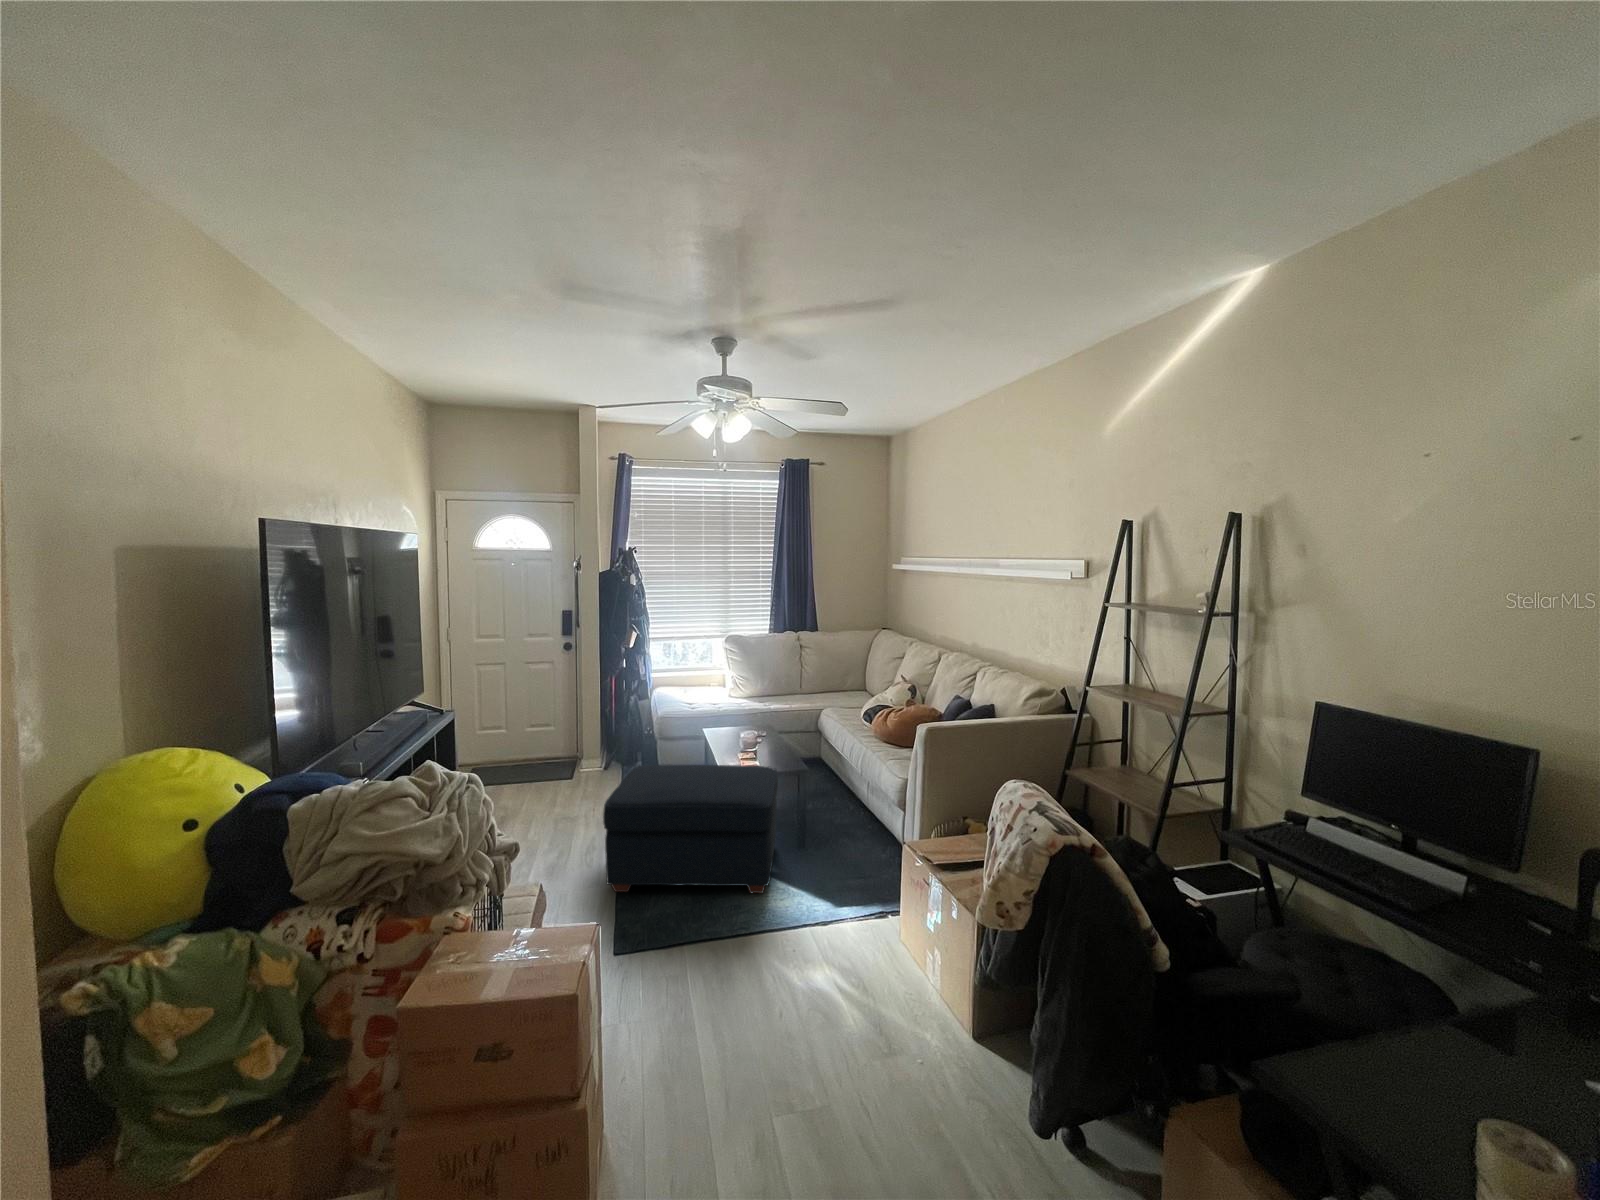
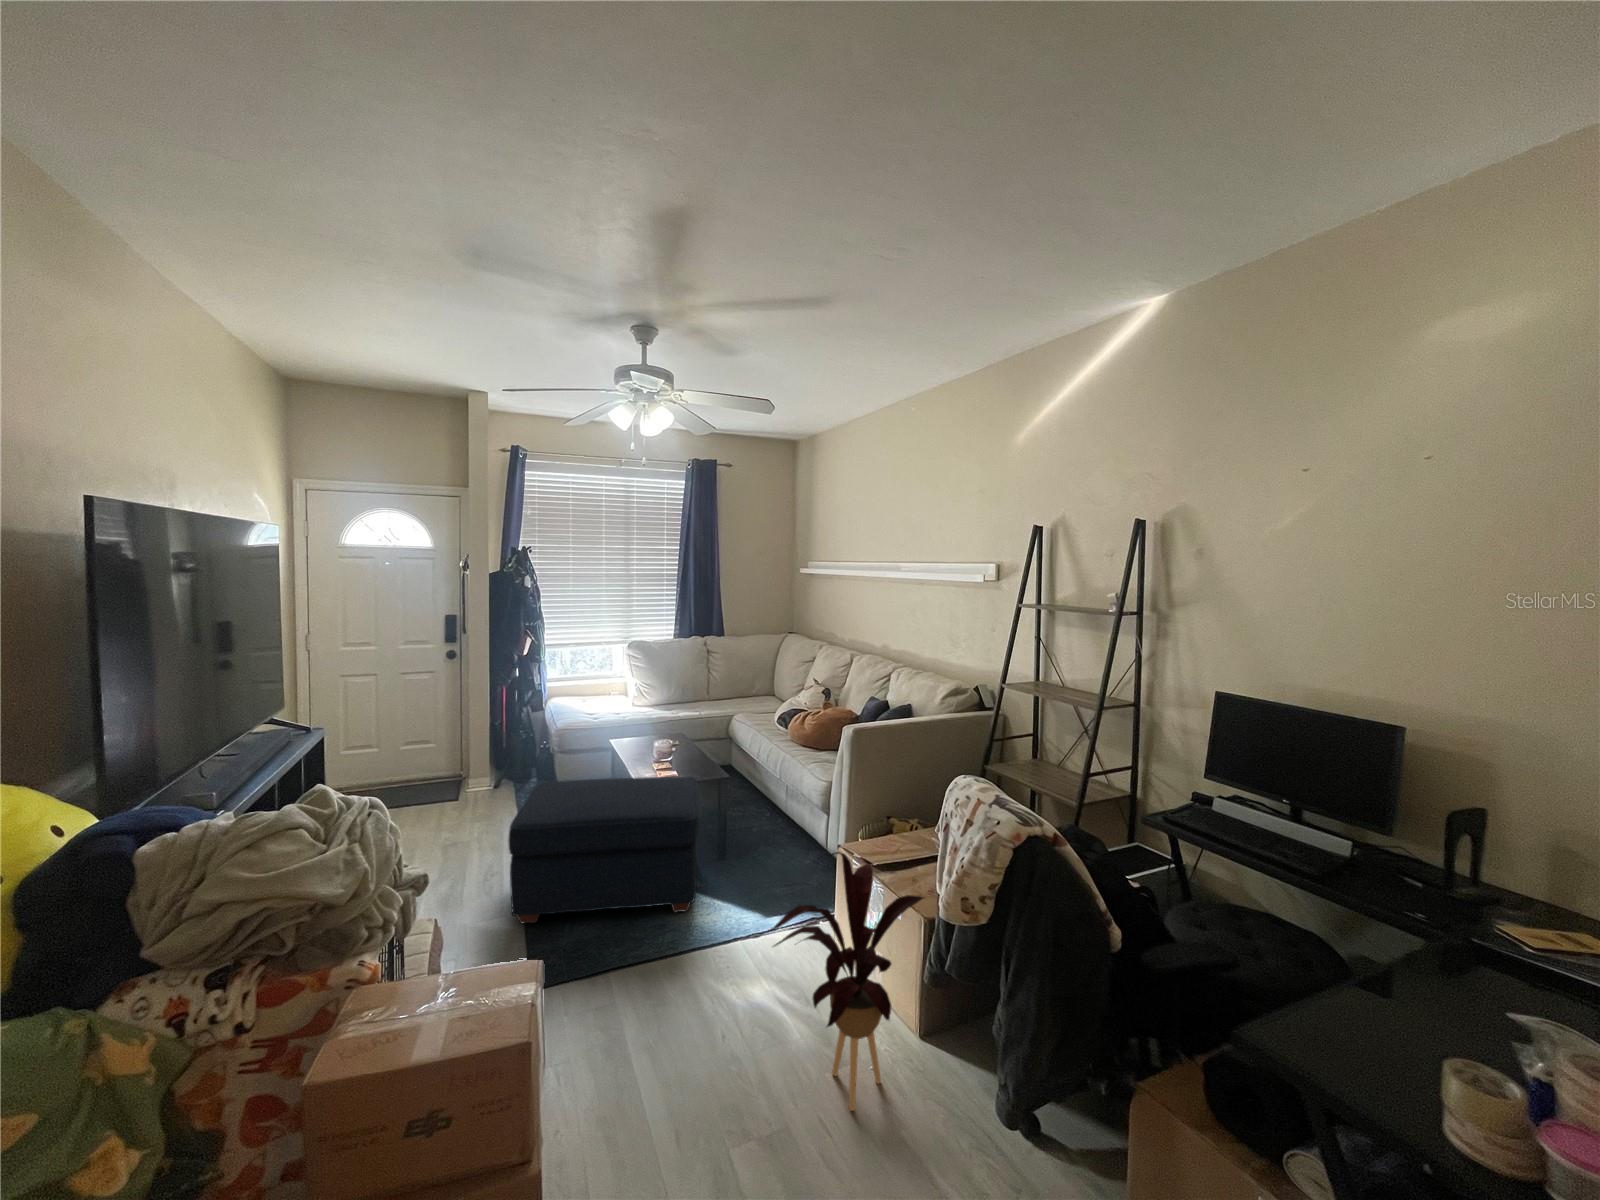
house plant: none [811,848,976,1099] -> present [770,852,924,1111]

